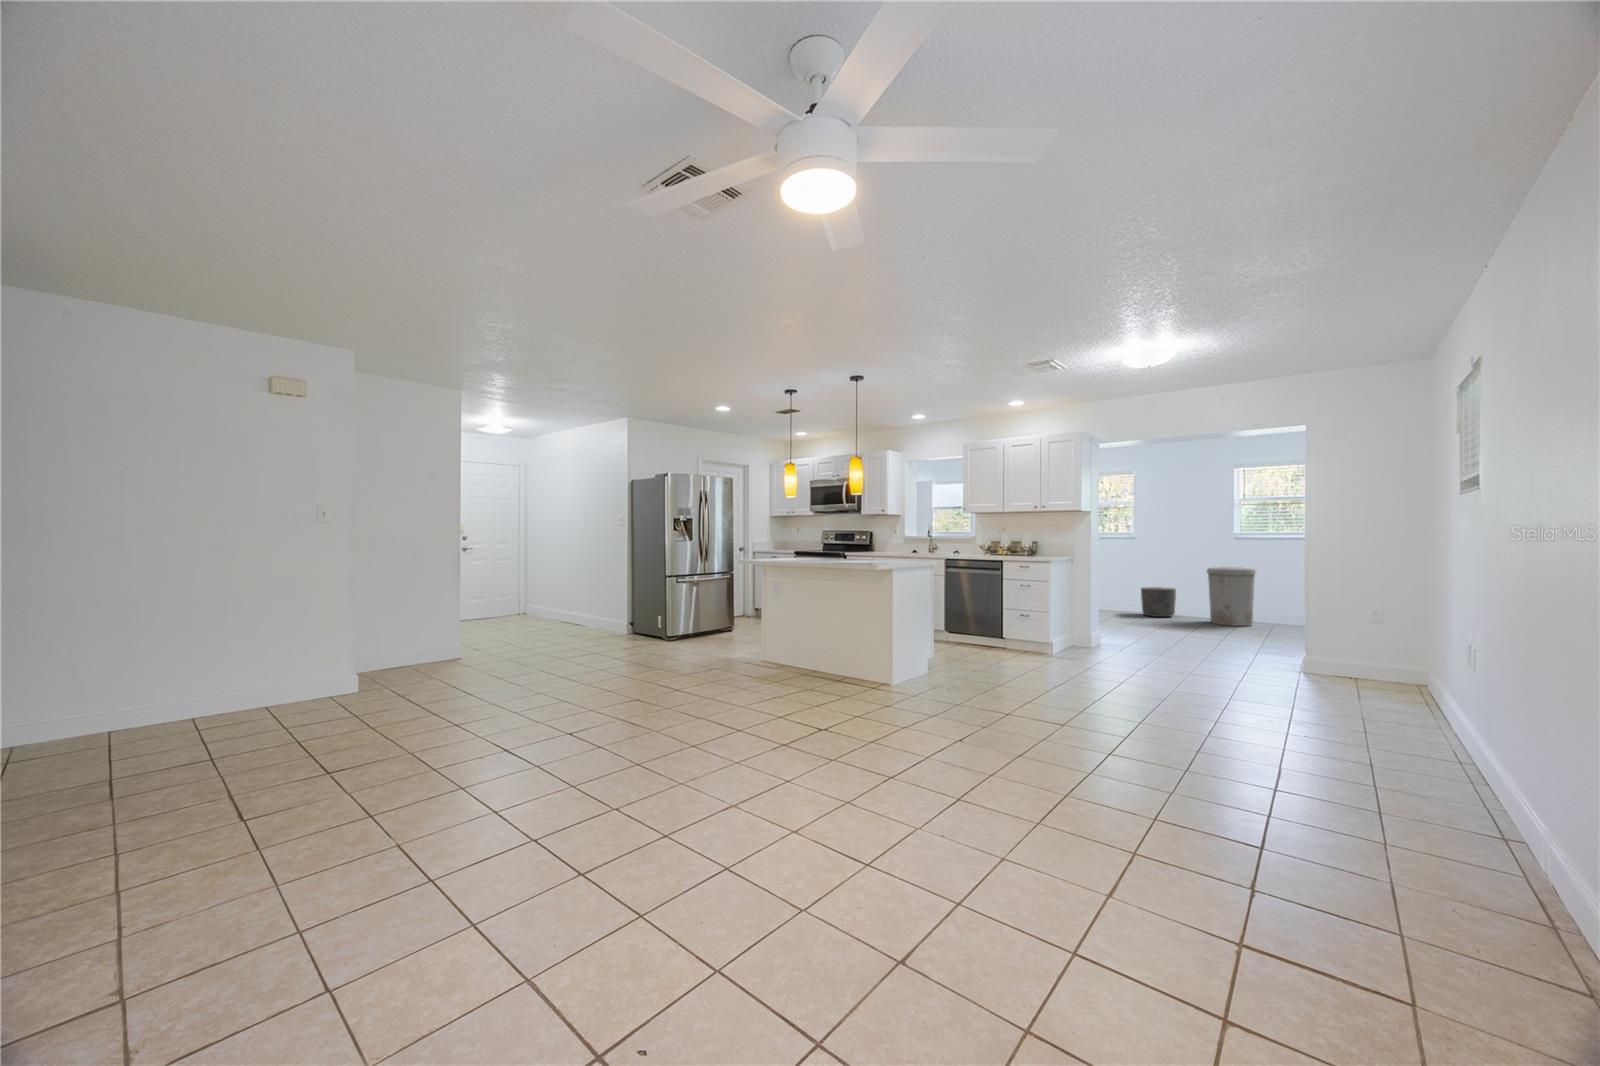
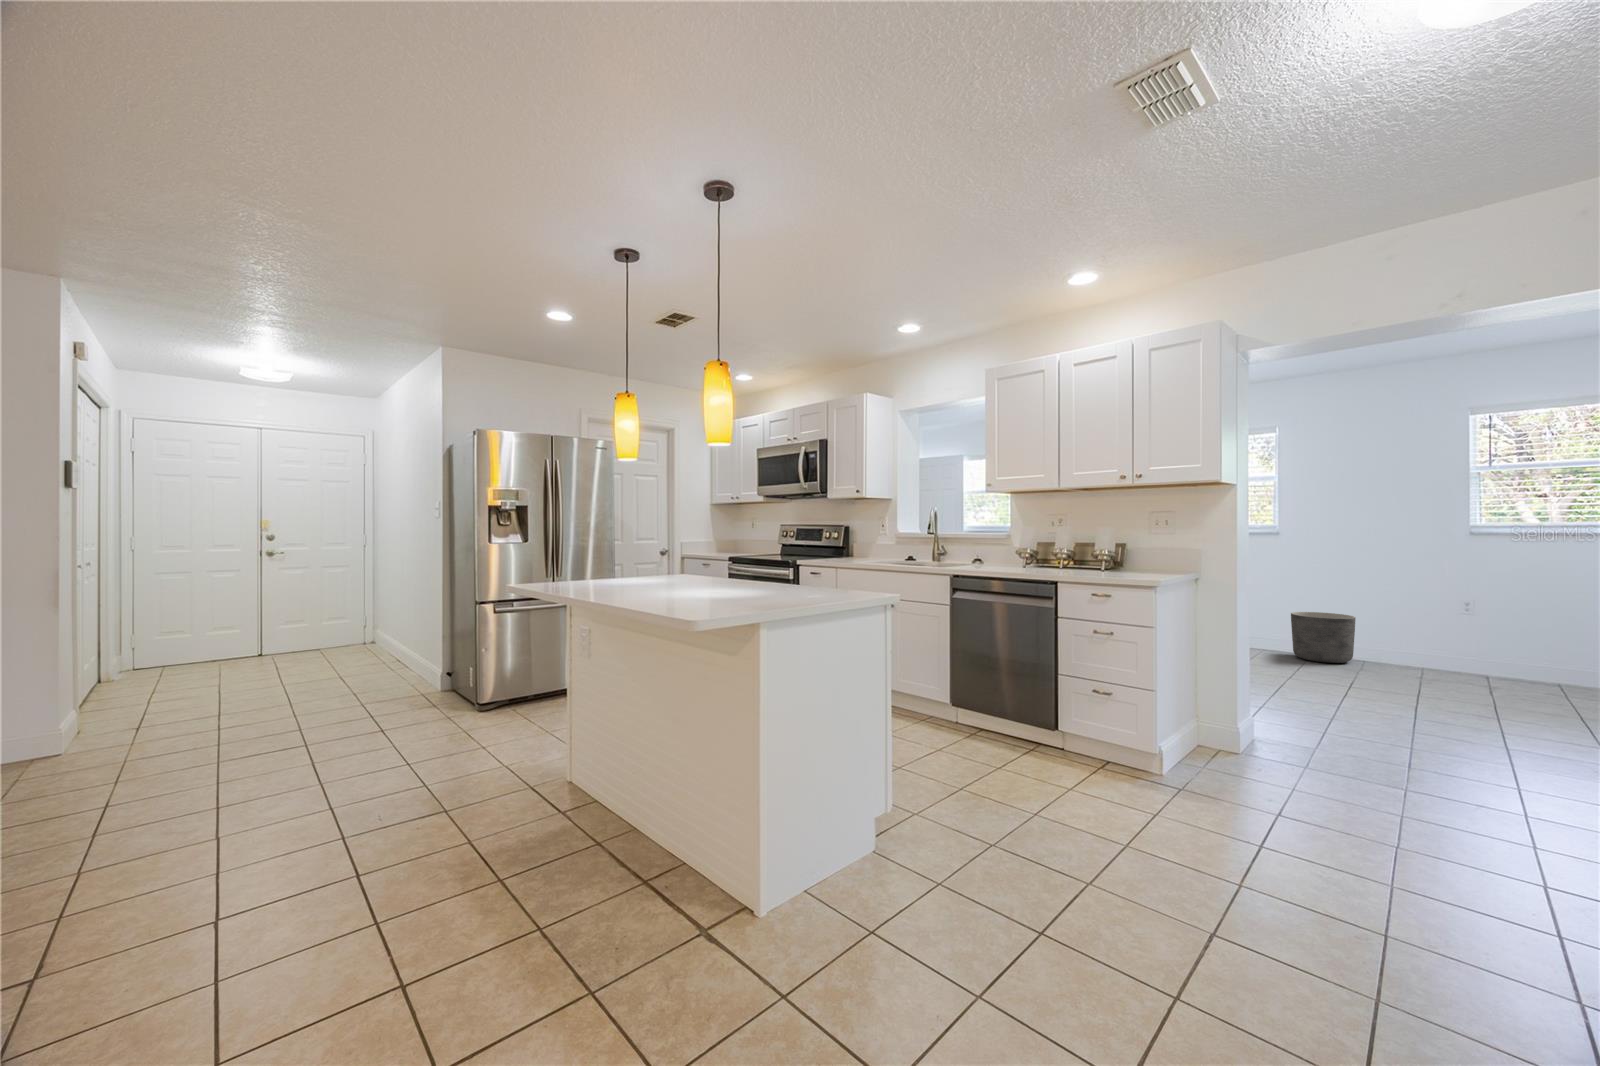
trash can: present [1207,567,1256,626] -> none [1419,583,1526,689]

